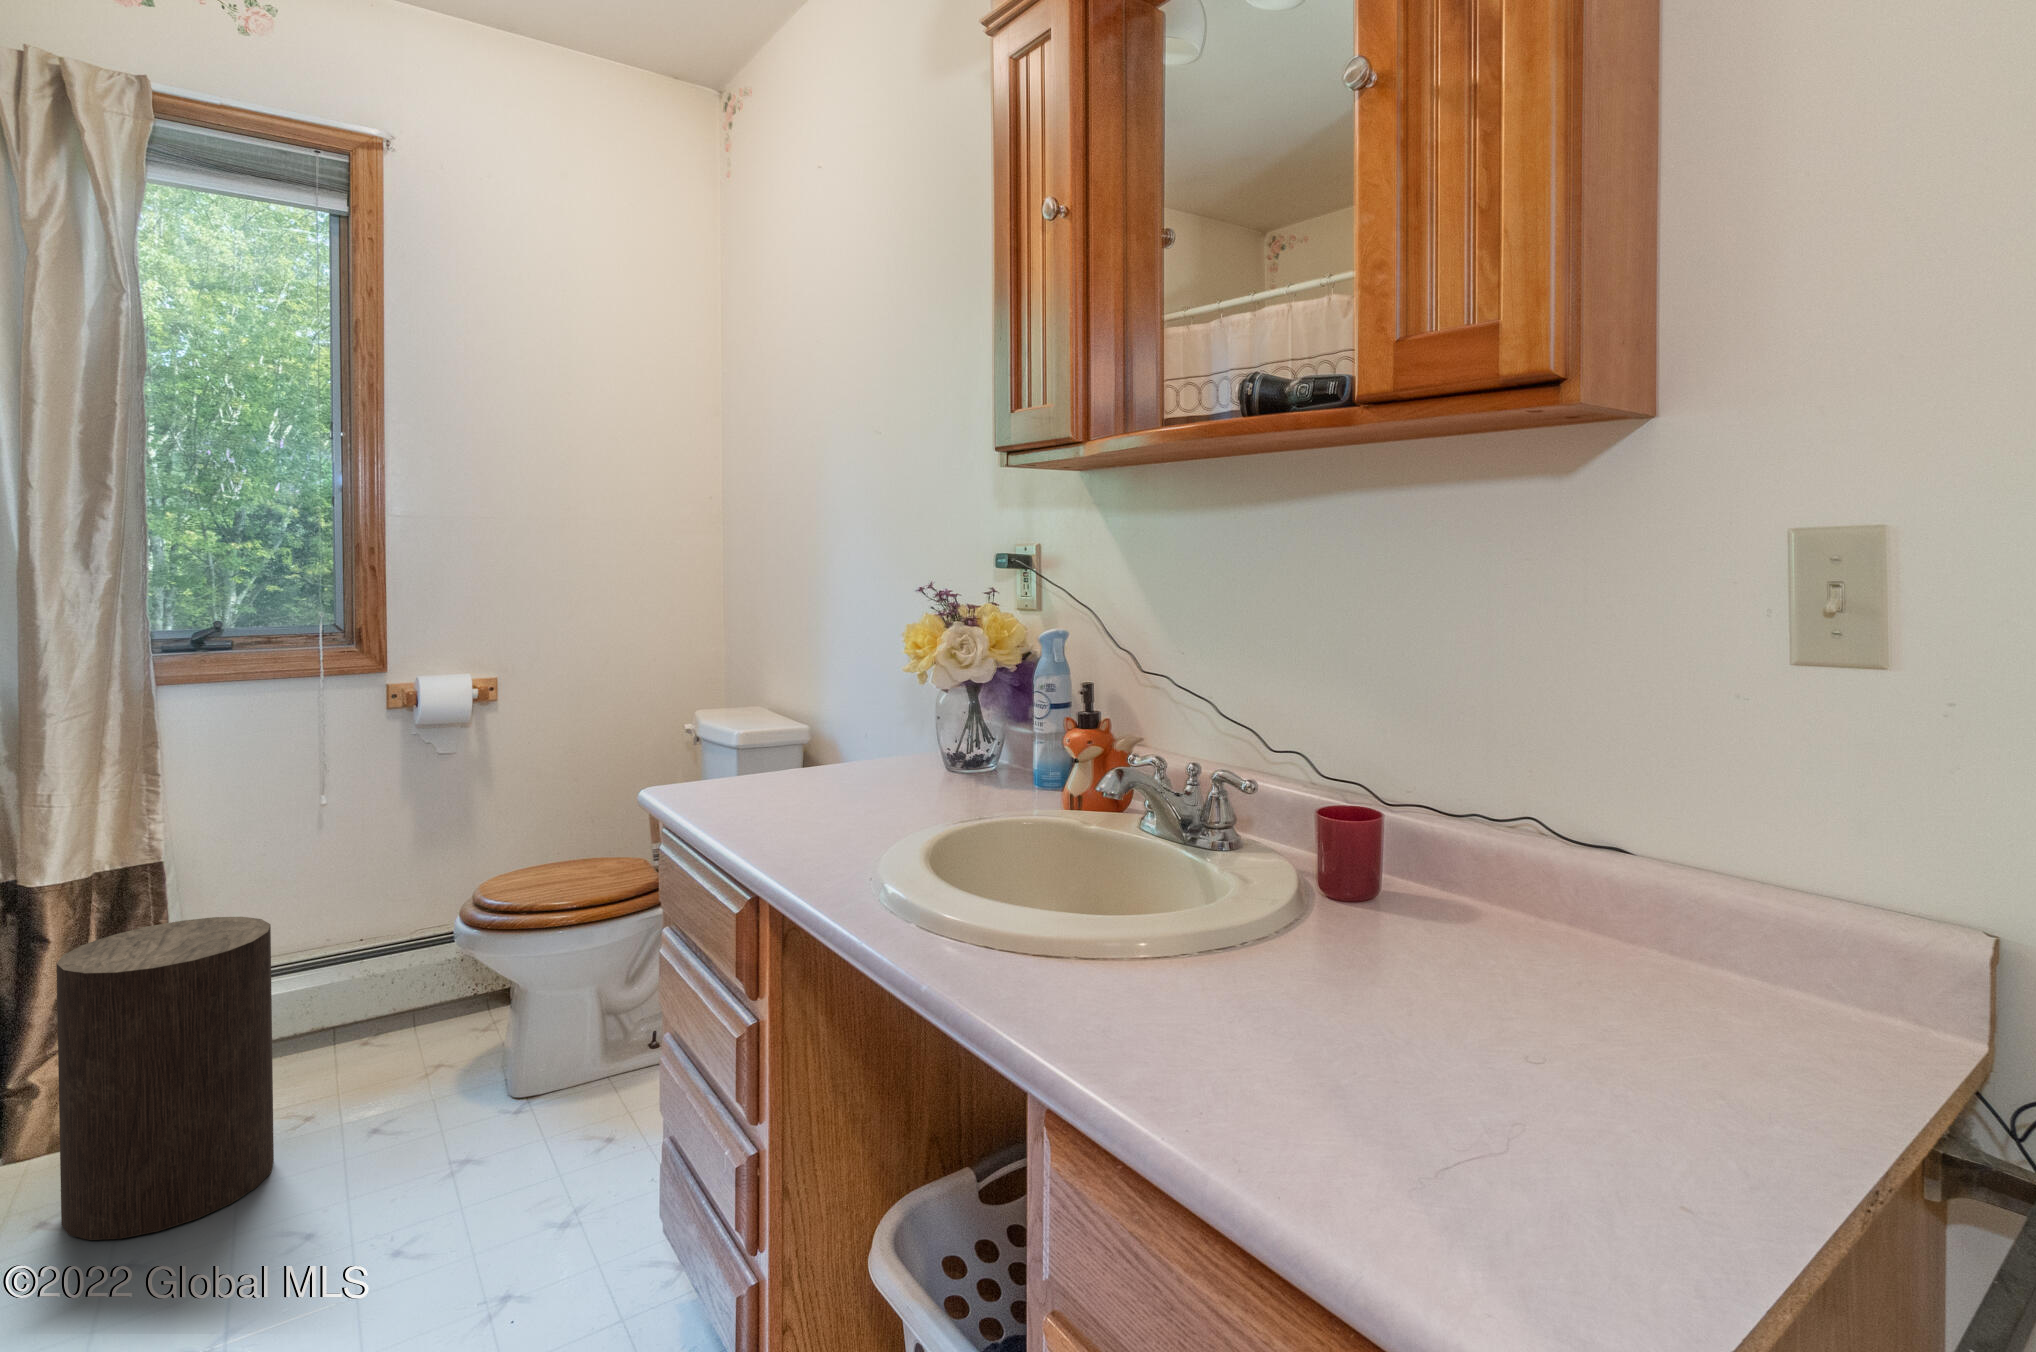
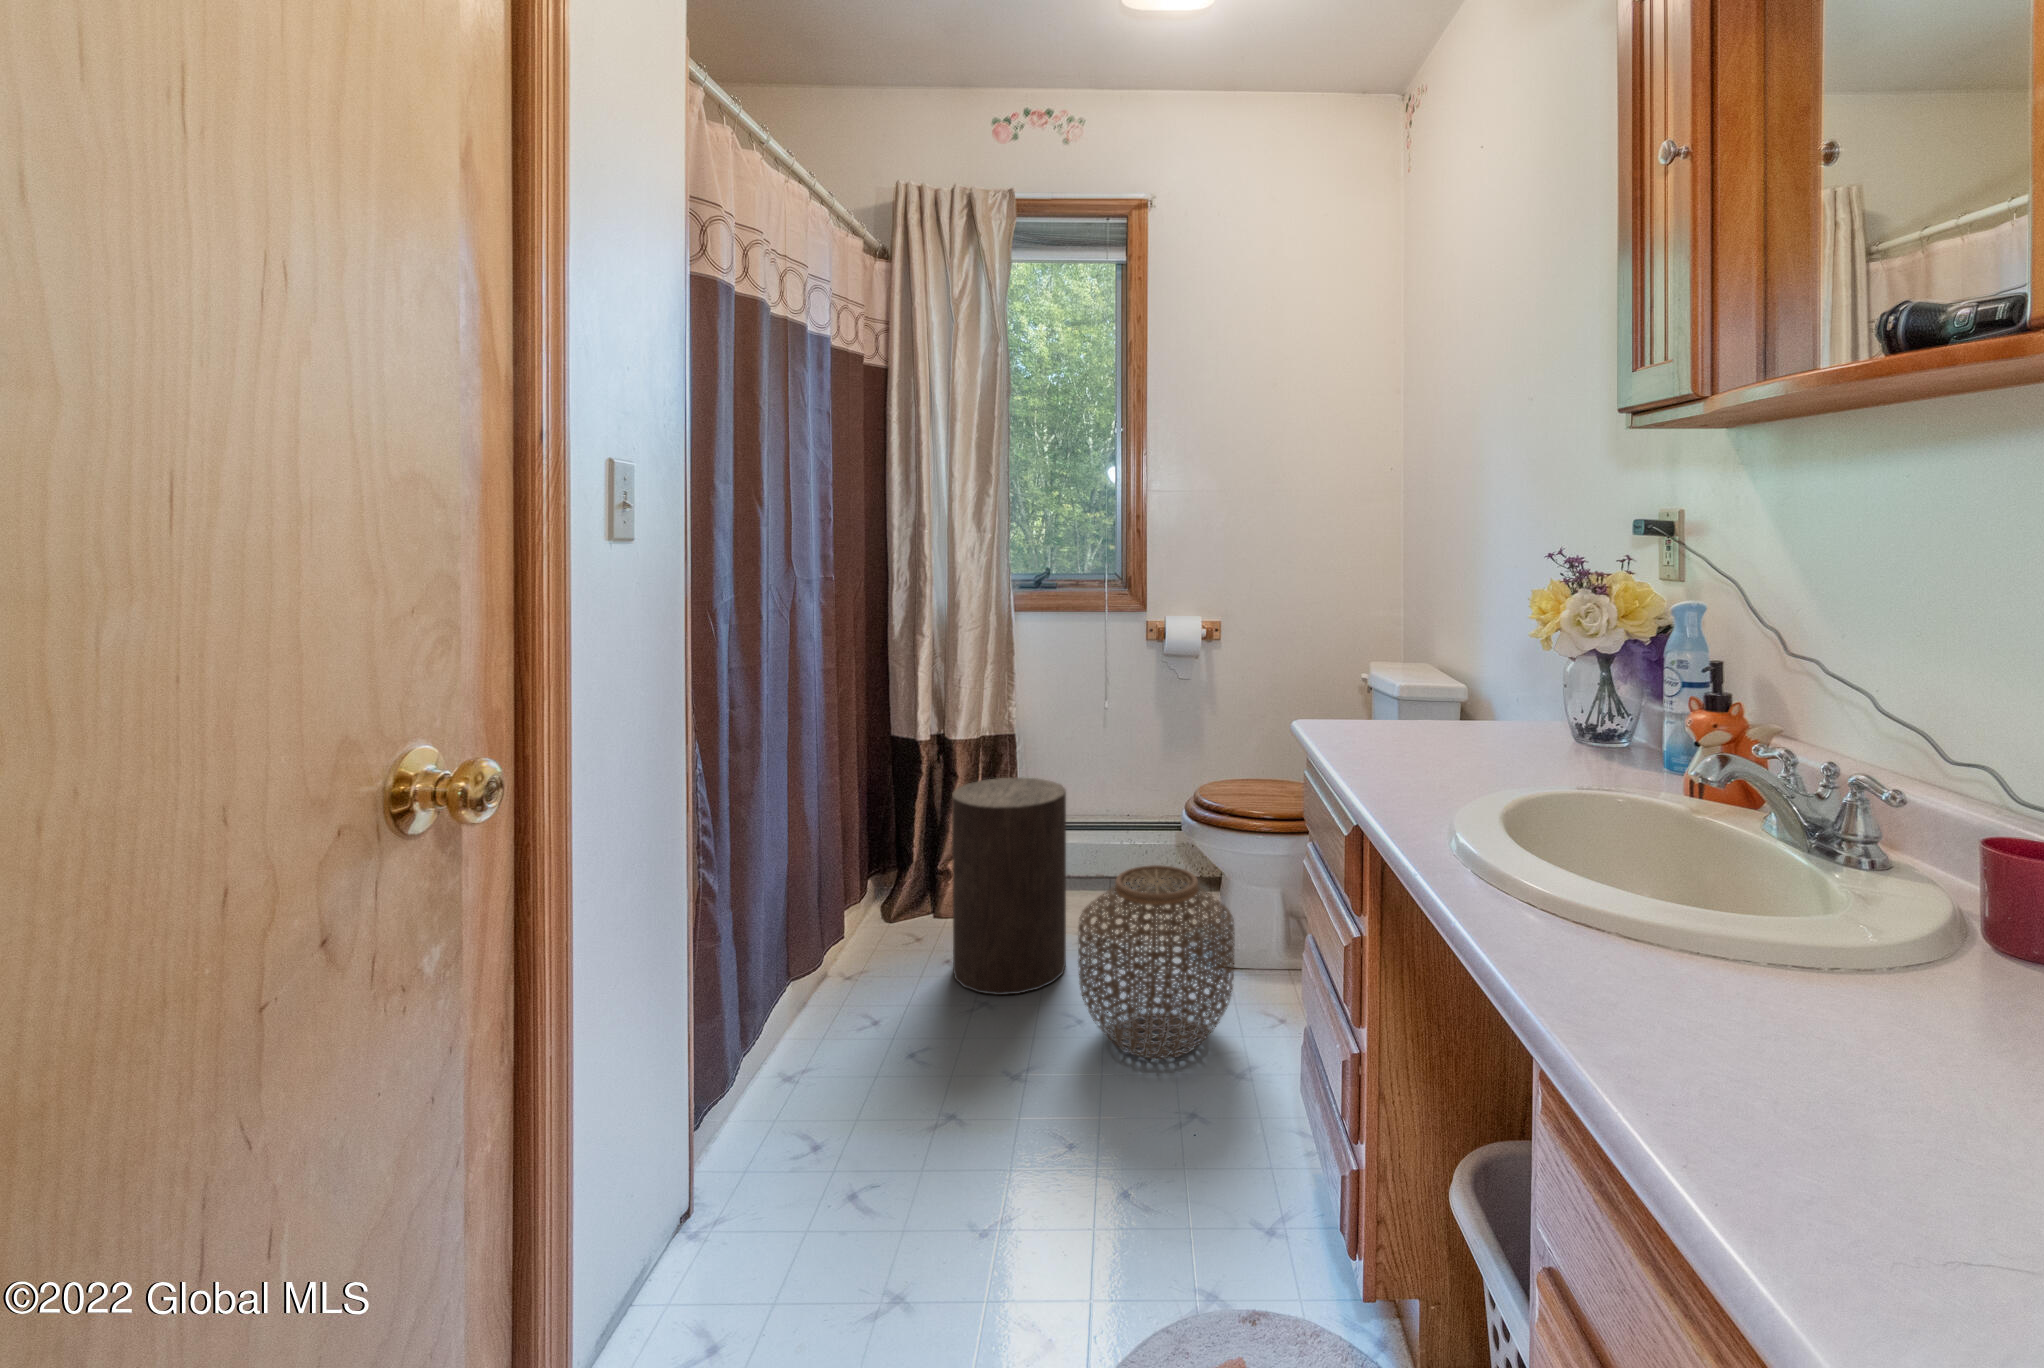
woven basket: none [307,990,539,1235] -> present [1078,865,1234,1059]

